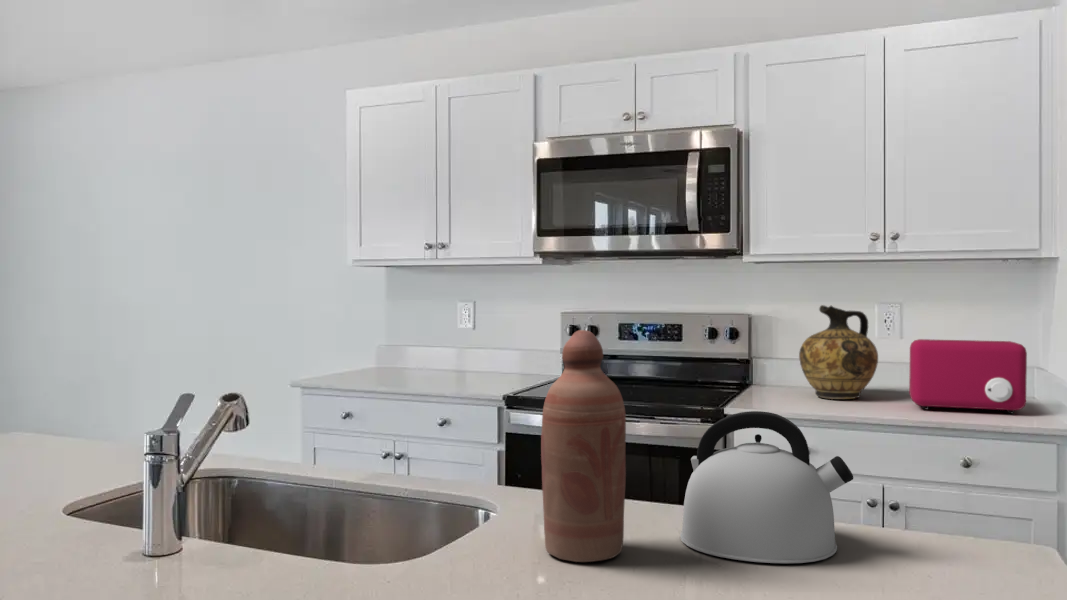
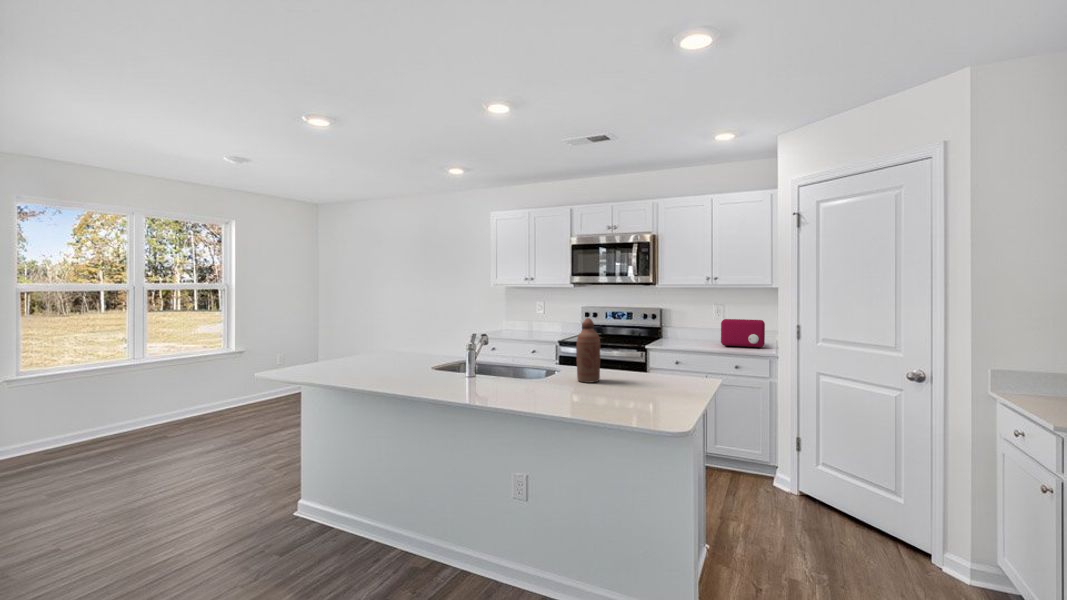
ceramic jug: present [799,305,878,399] -> none [679,305,711,343]
kettle: present [680,411,853,563] -> none [617,342,666,383]

